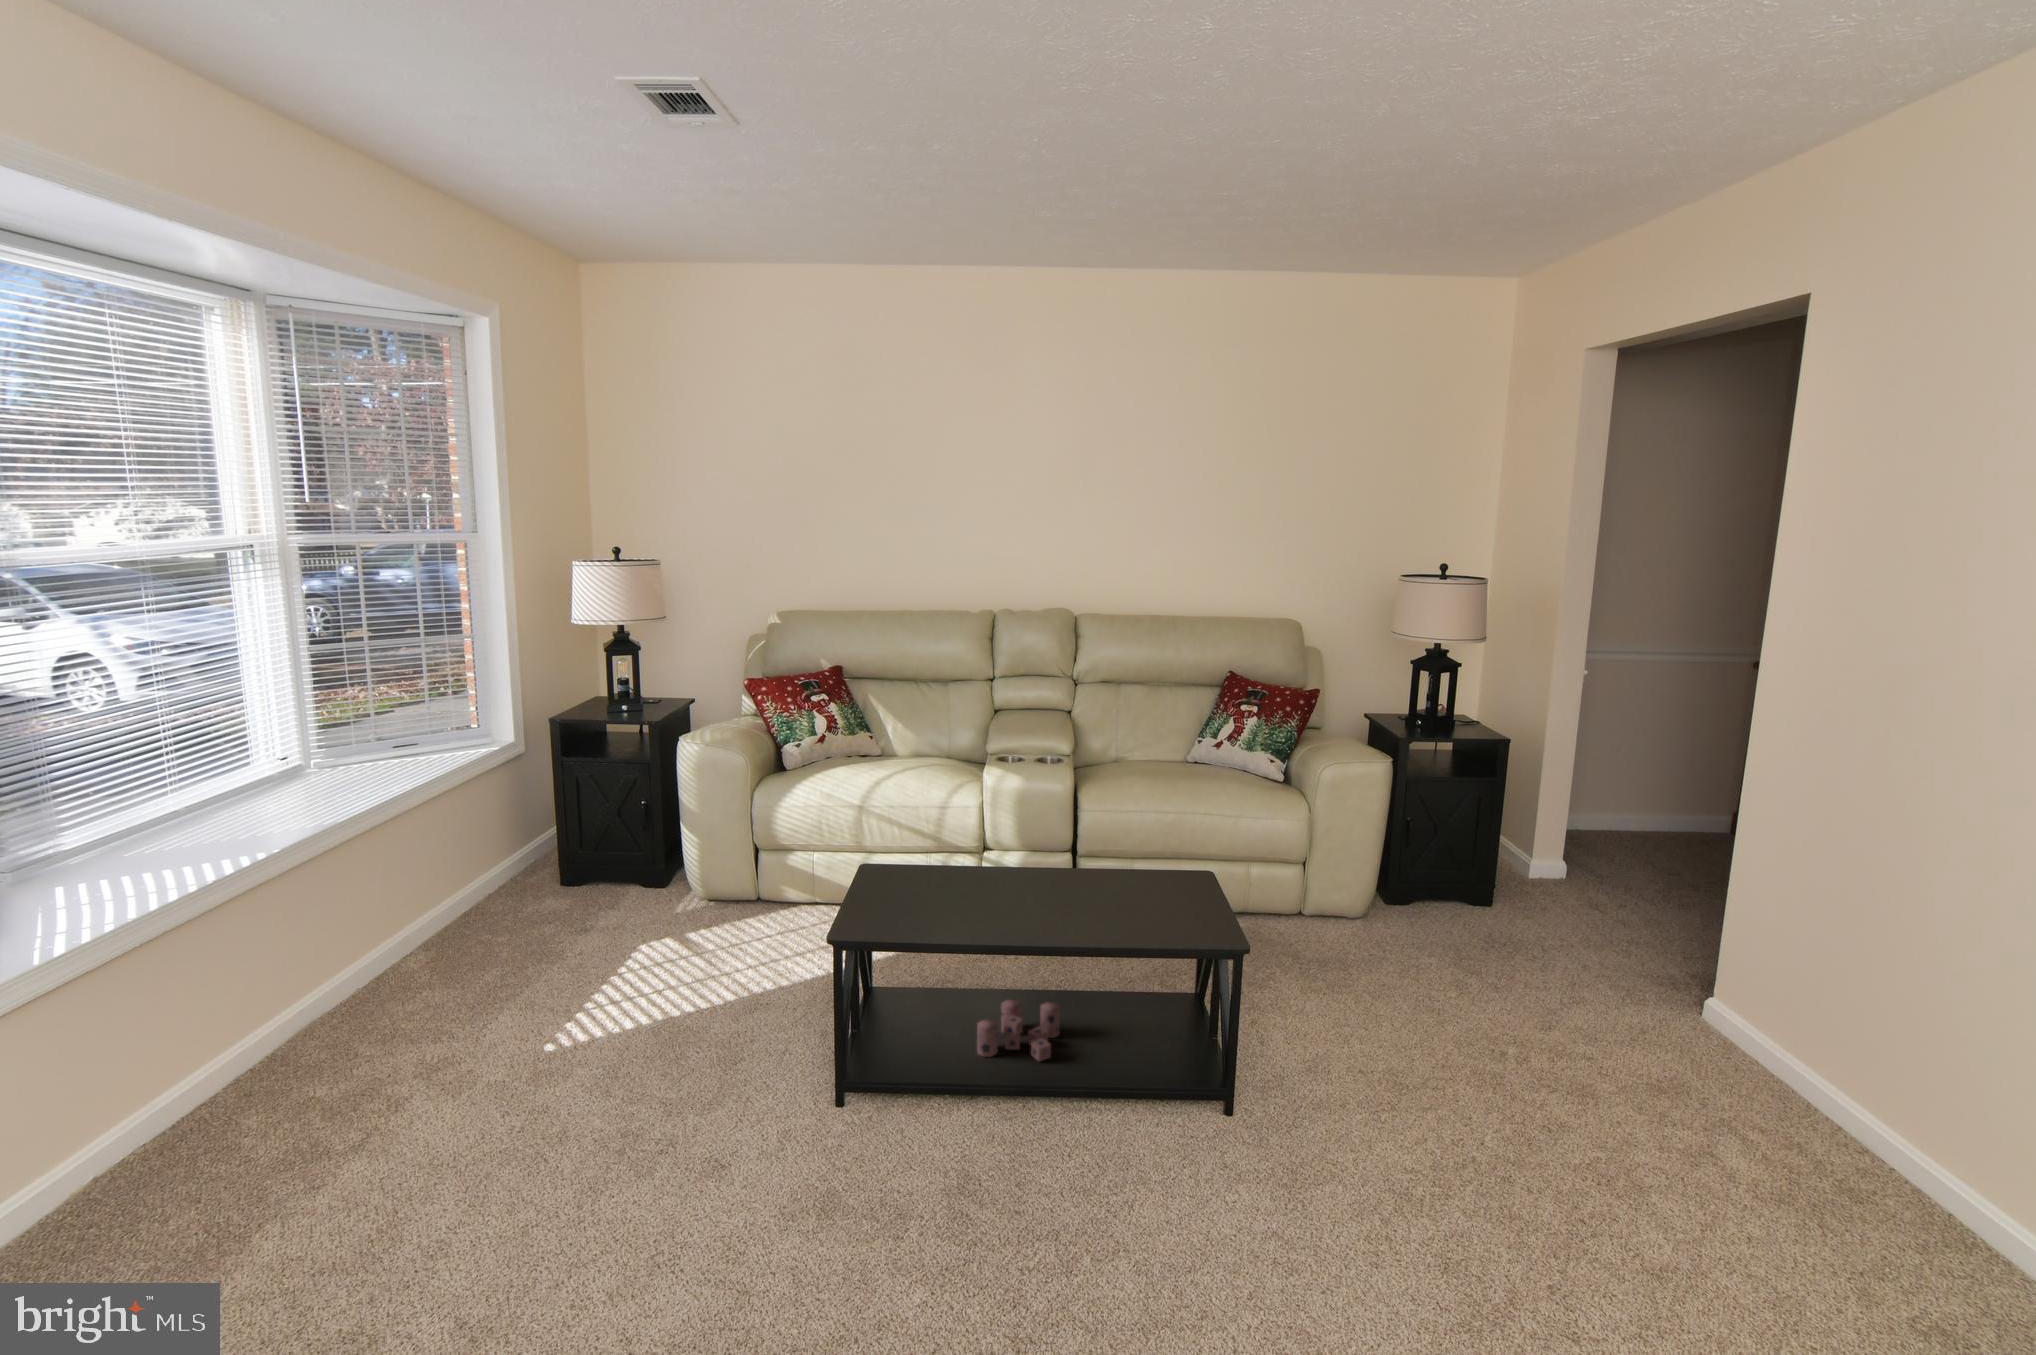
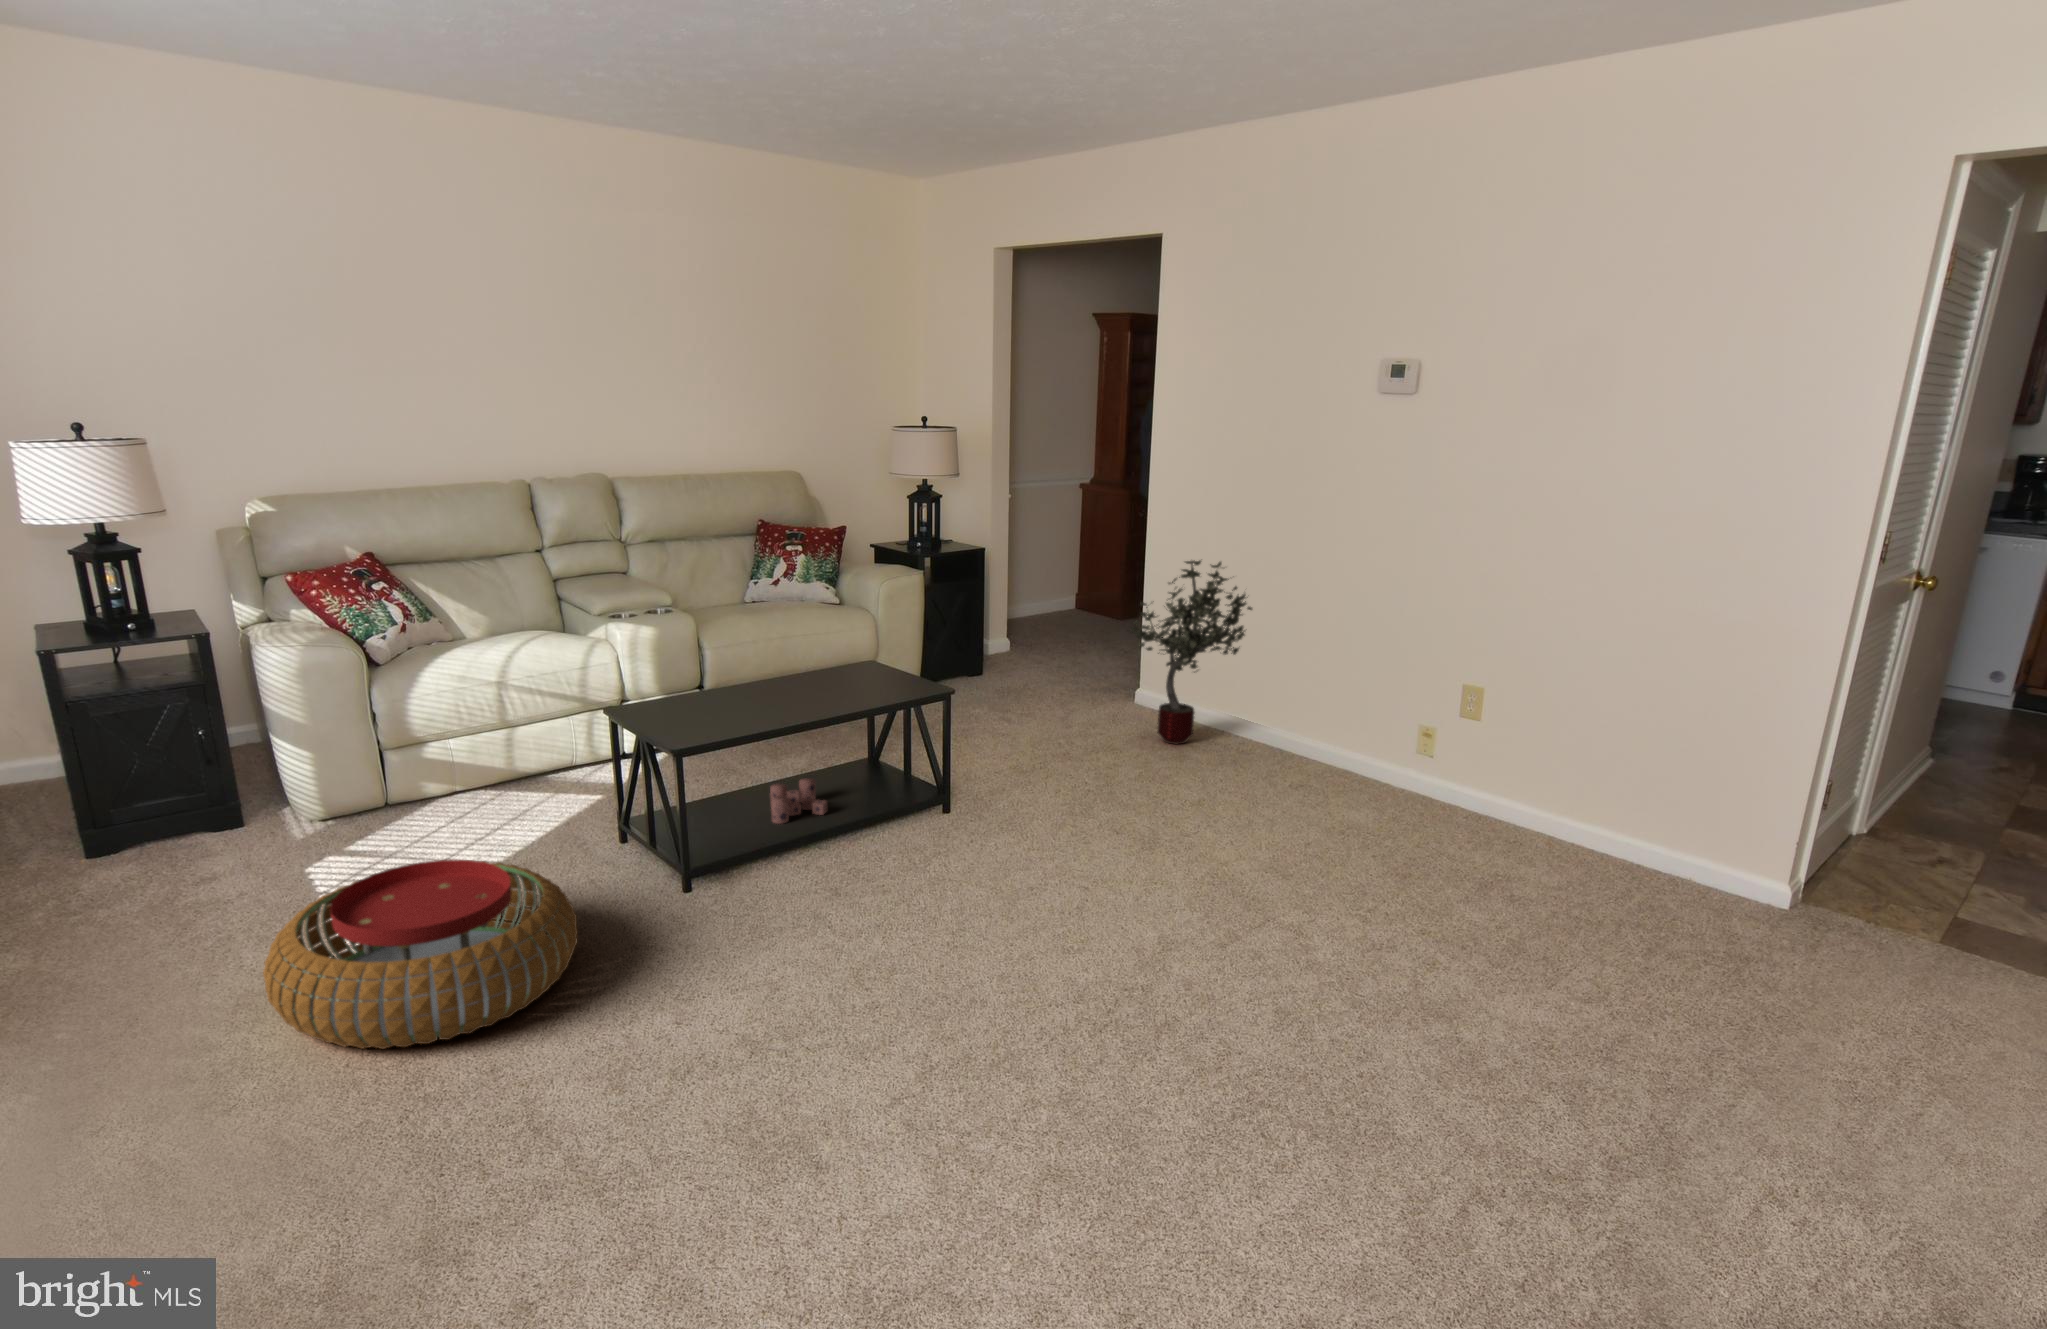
potted tree: none [1668,819,1903,1126] -> present [1130,560,1252,744]
pouf: none [301,988,643,1217] -> present [263,859,578,1049]

